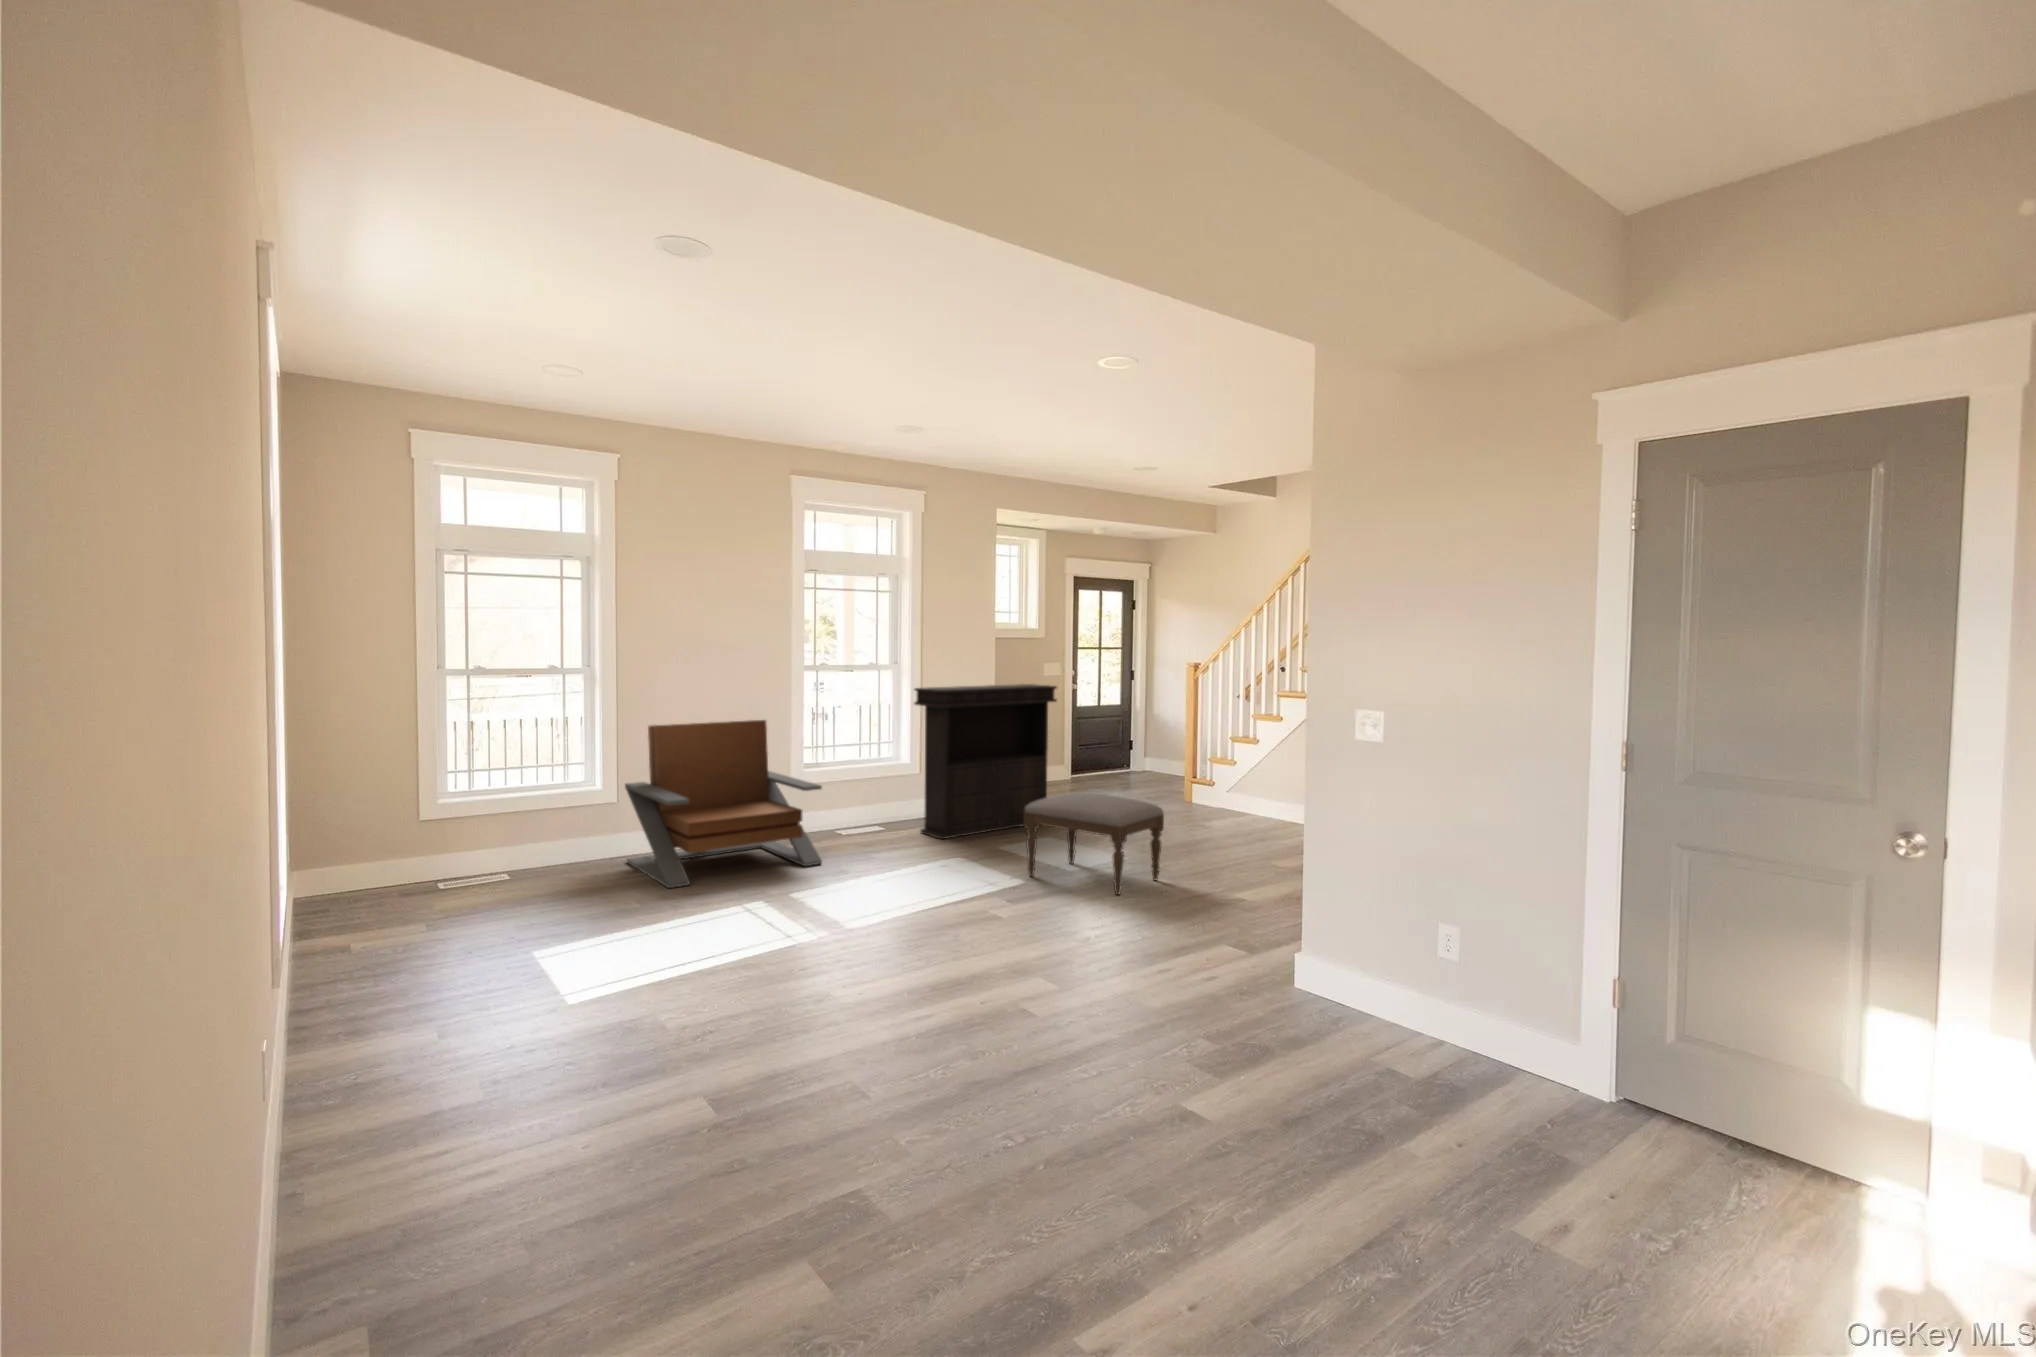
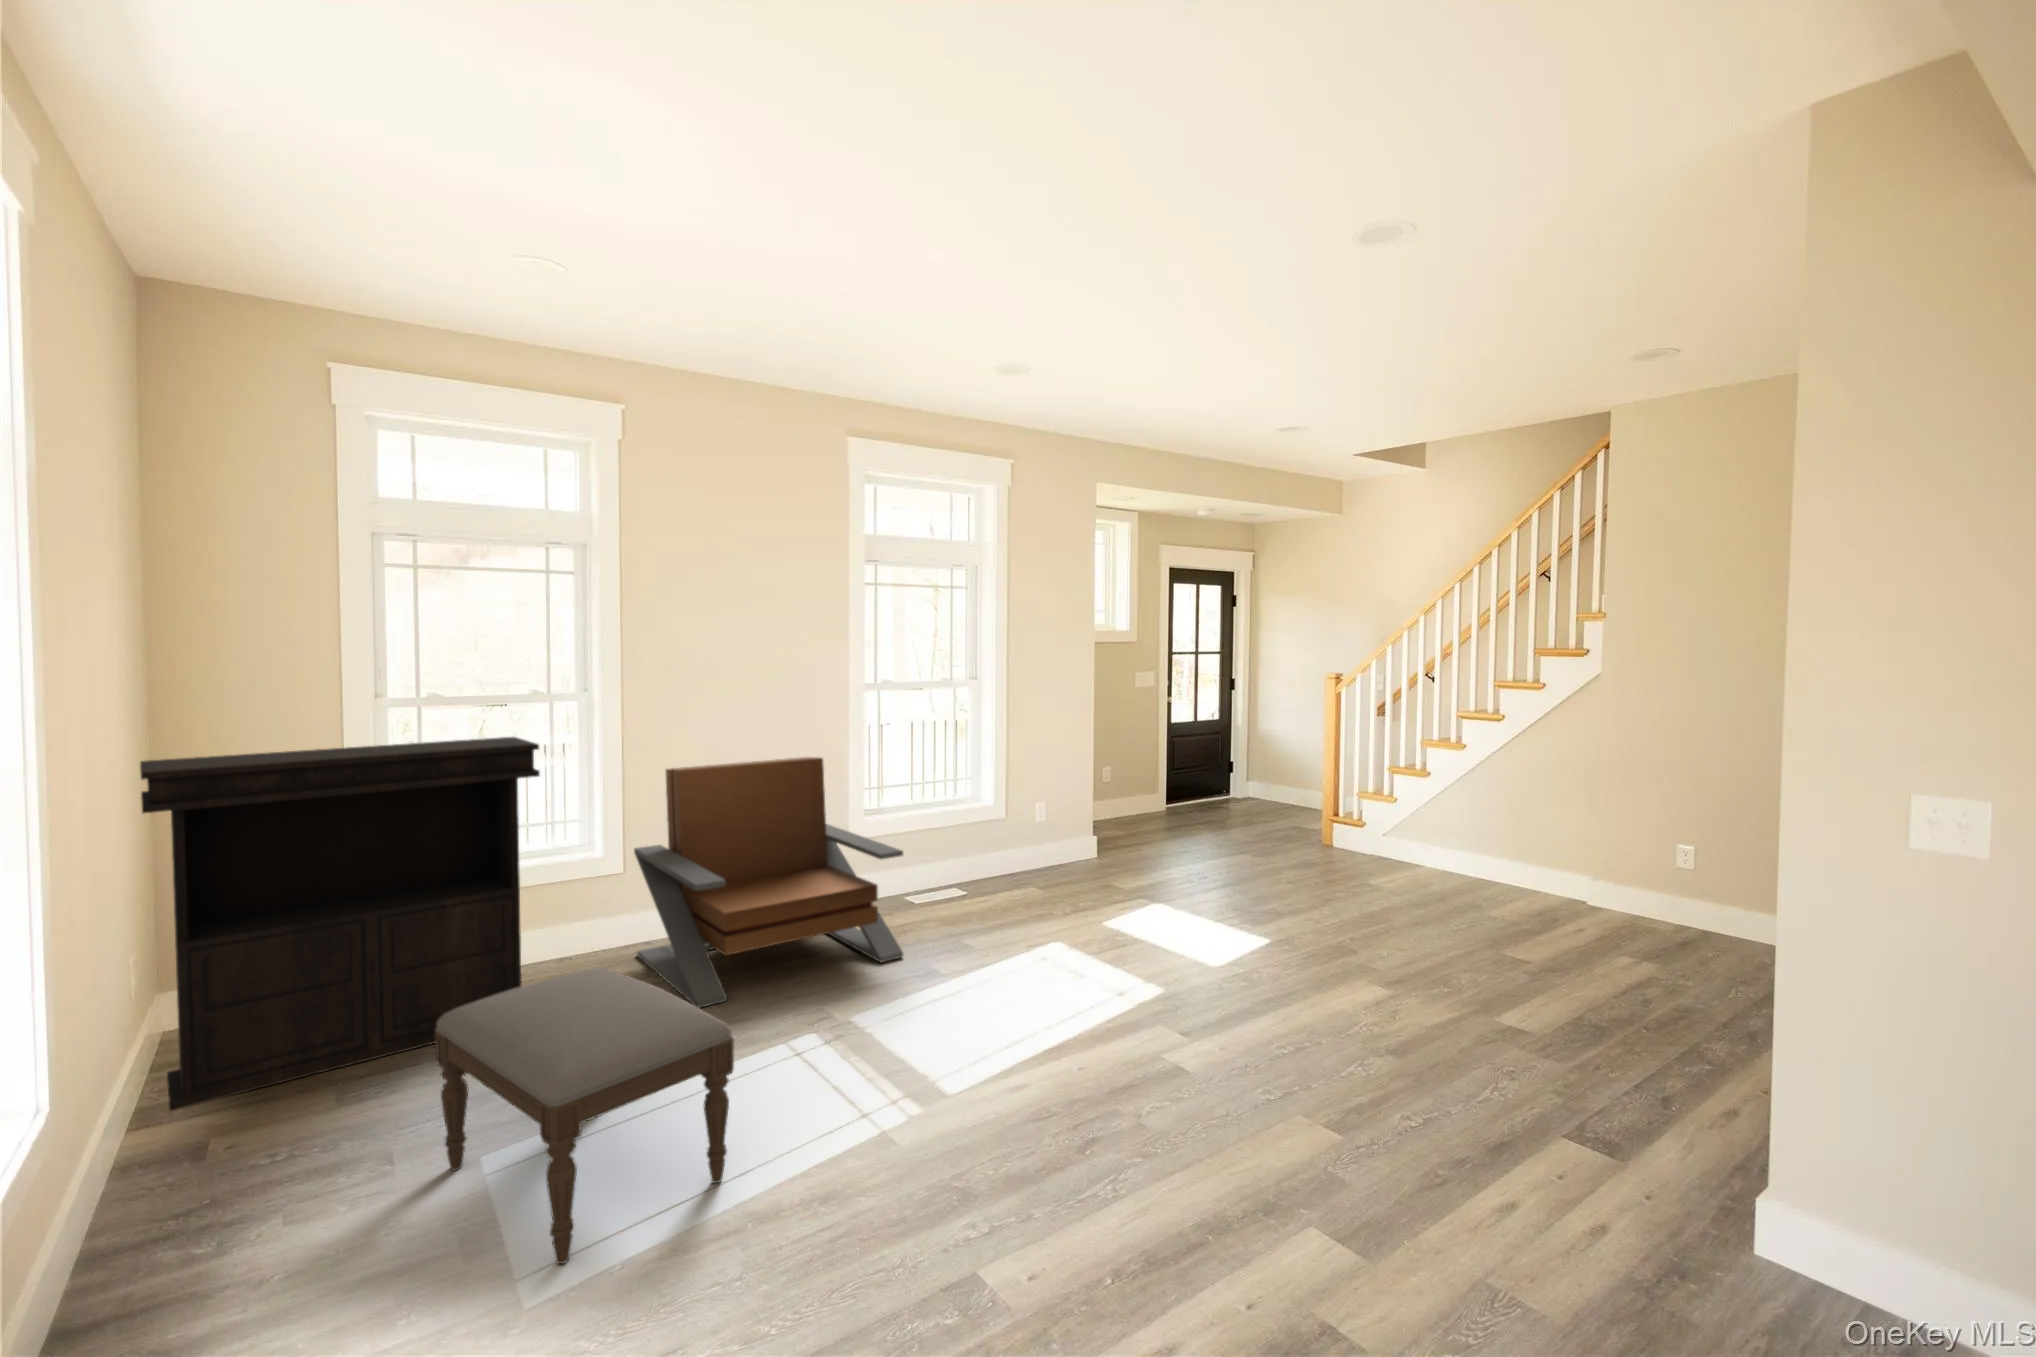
console table: present [915,684,1057,839] -> present [140,737,540,1111]
ottoman: present [1024,792,1164,895] -> present [435,968,734,1264]

